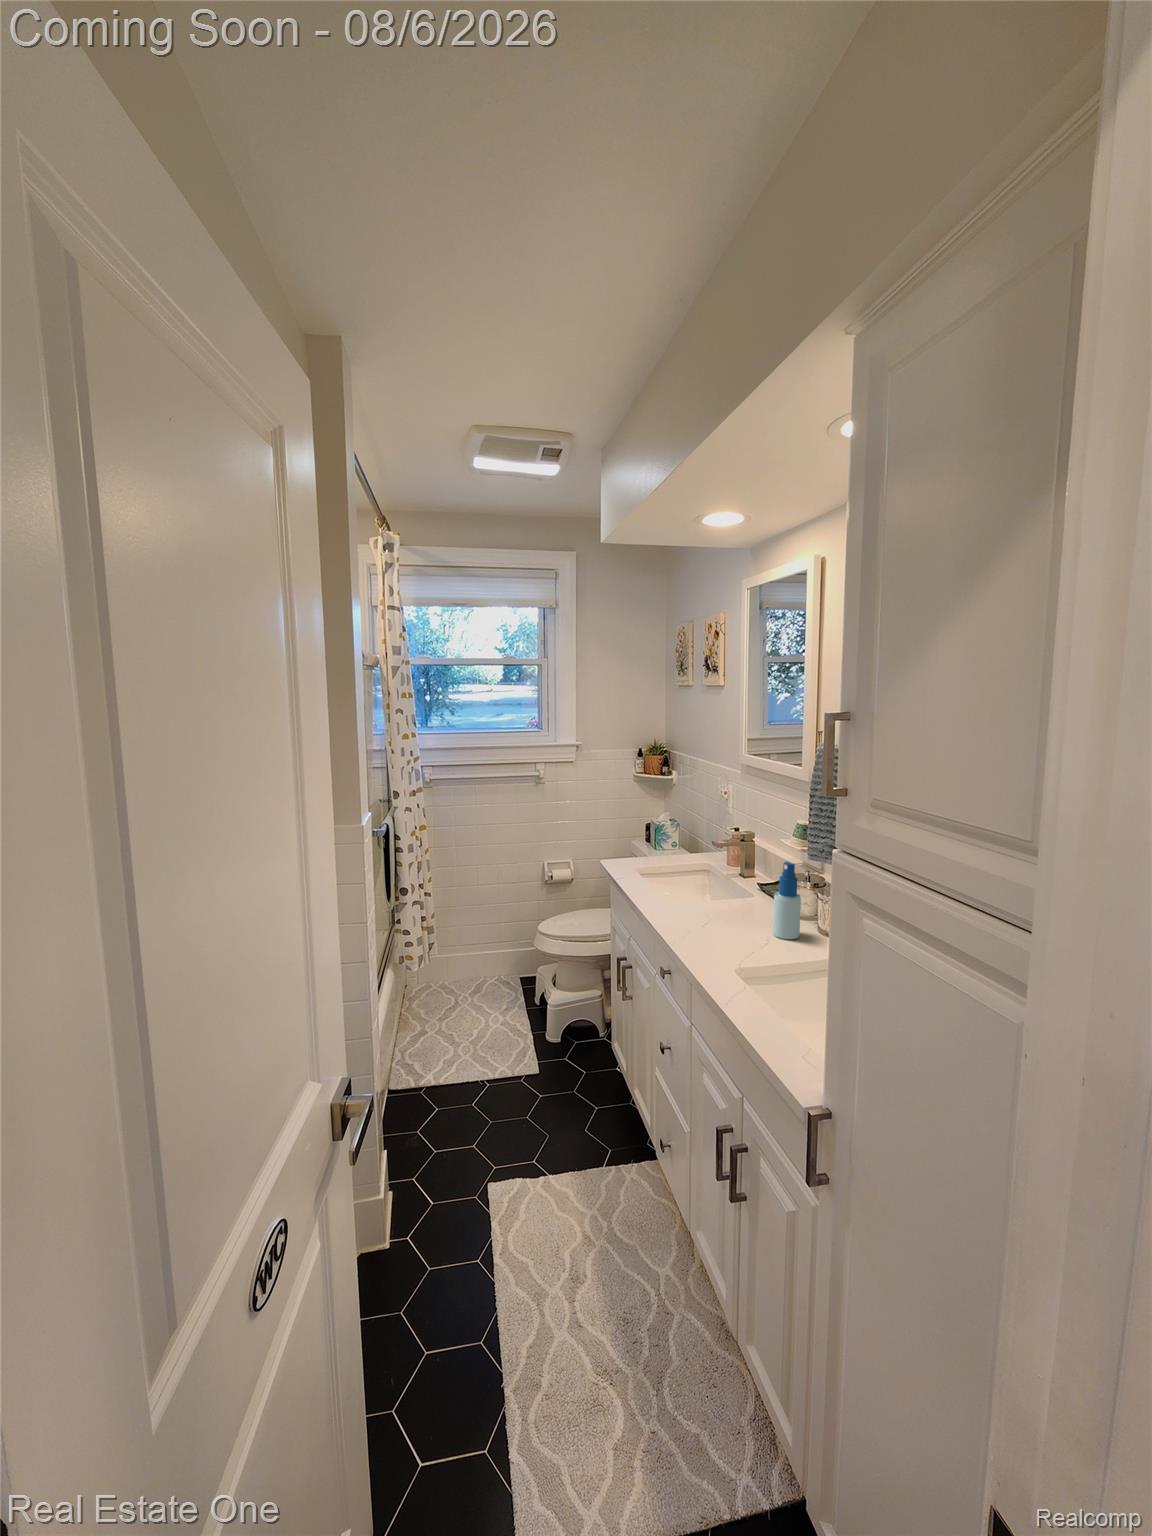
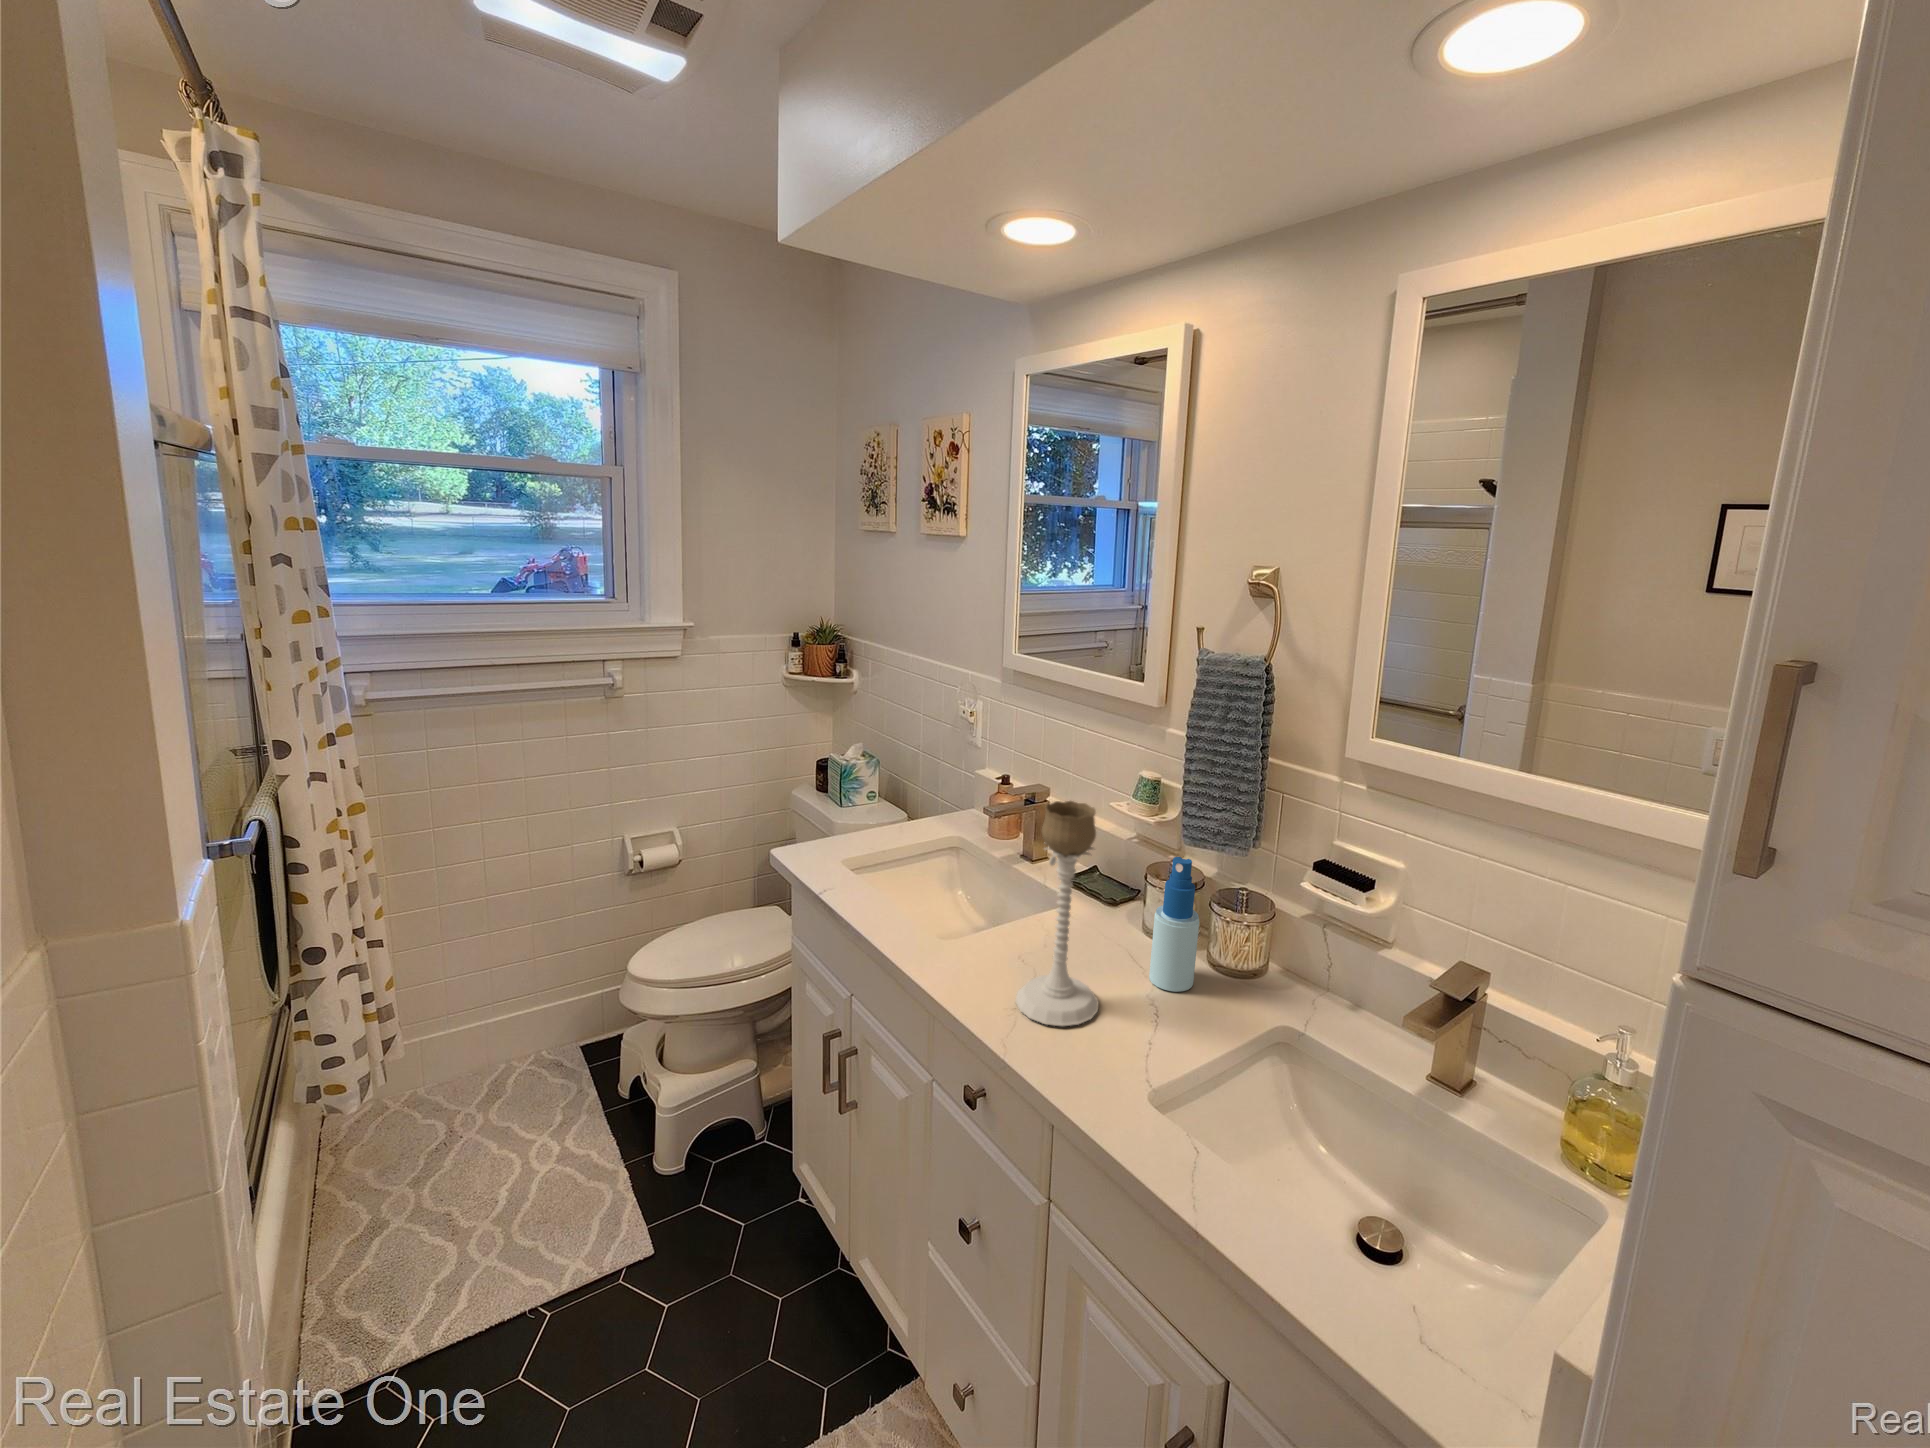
candle holder: none [689,823,735,942] -> present [1016,801,1098,1026]

